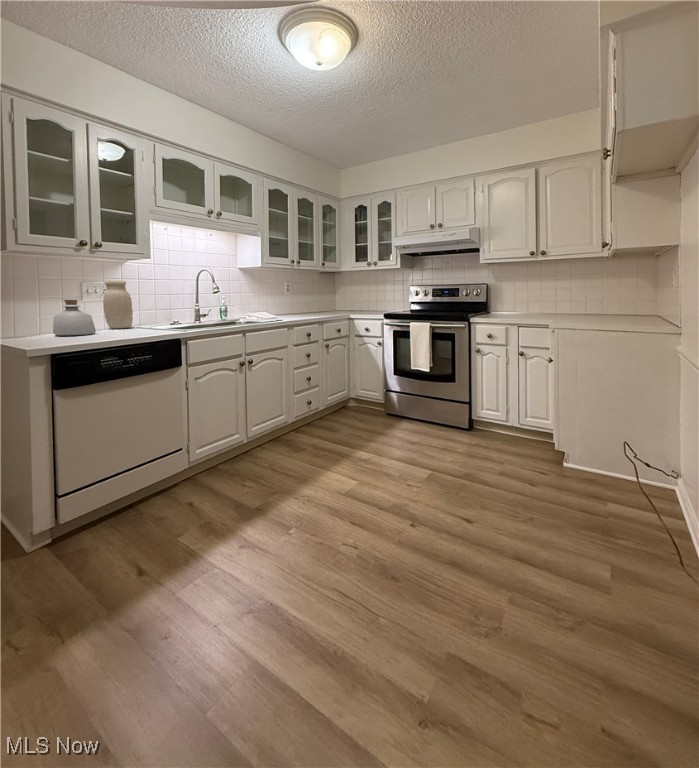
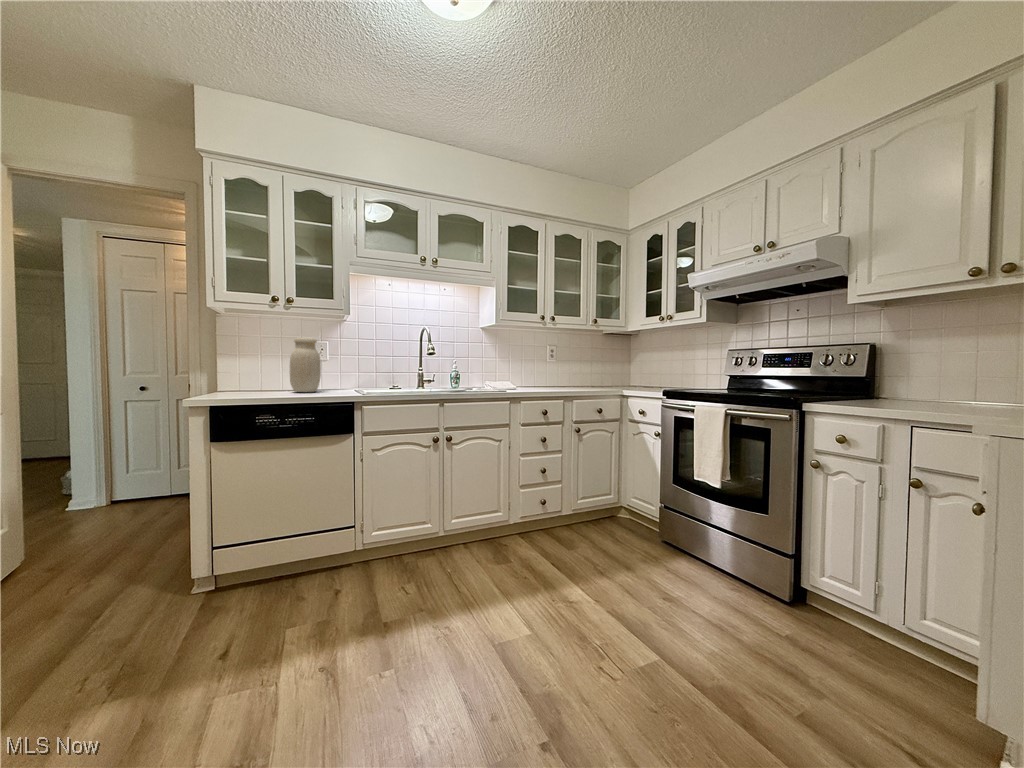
bottle: present [53,300,96,335] -> none [213,358,260,398]

